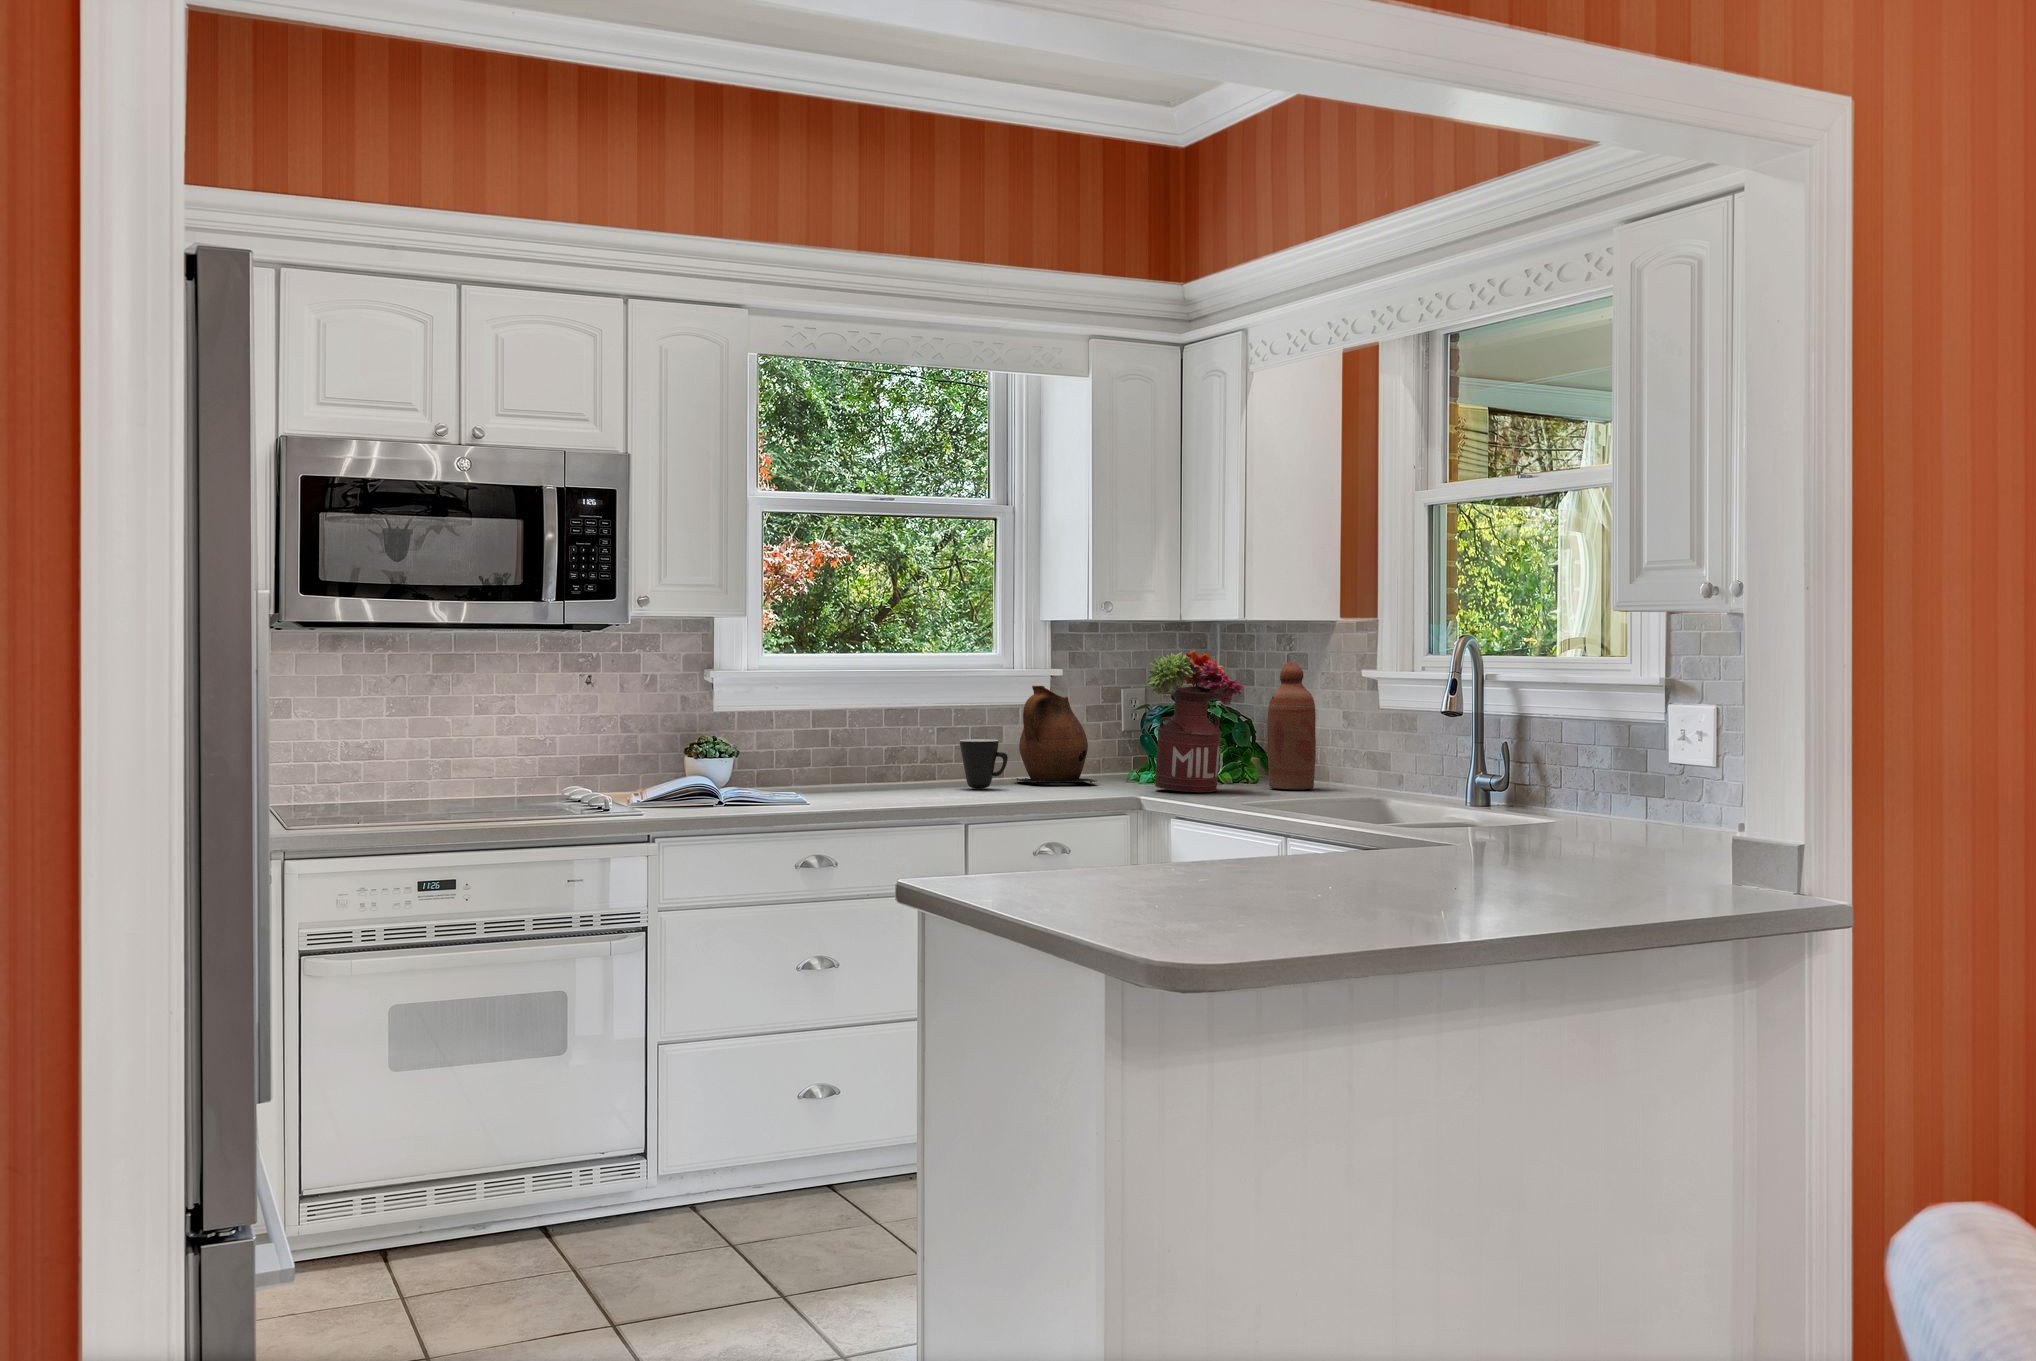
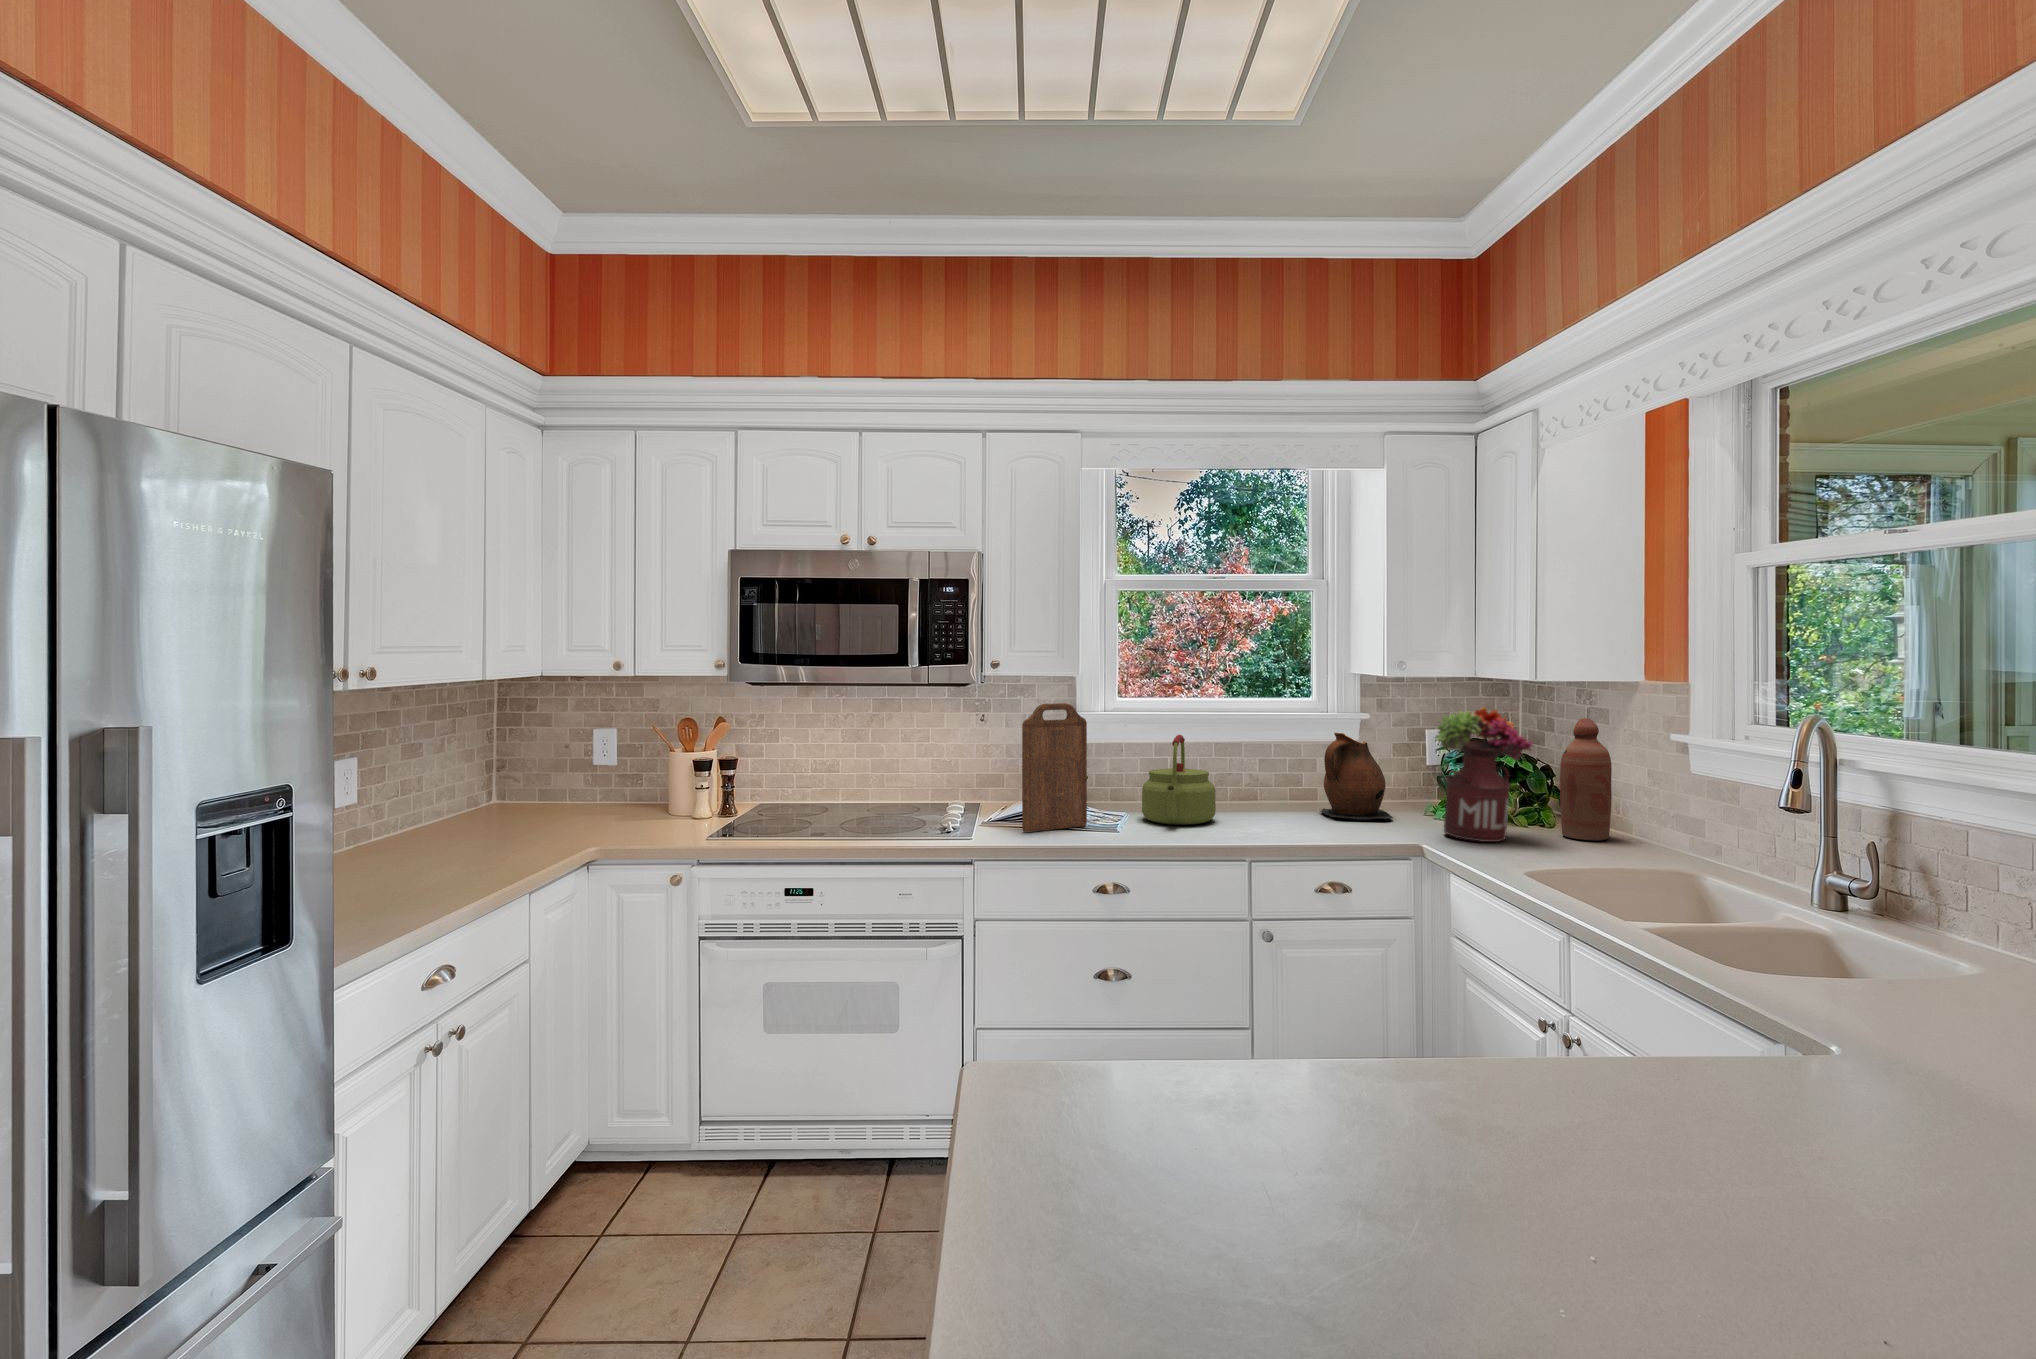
cutting board: none [699,645,766,797] -> present [1022,703,1087,832]
kettle: none [819,687,907,790] -> present [1142,735,1216,825]
mug: present [960,739,1008,789] -> none [1262,781,1304,825]

